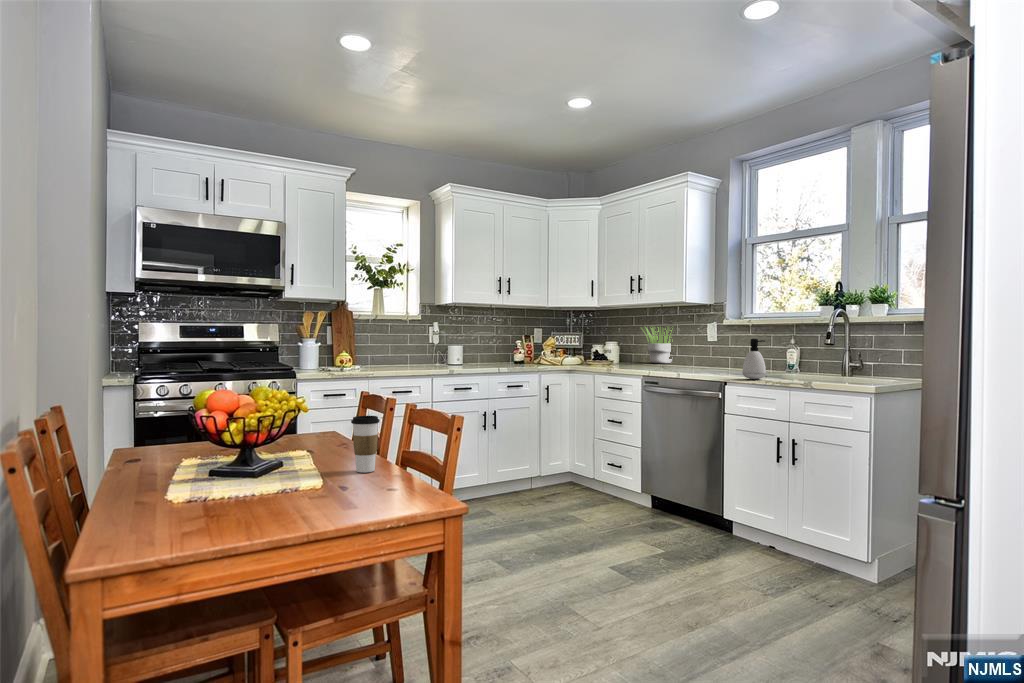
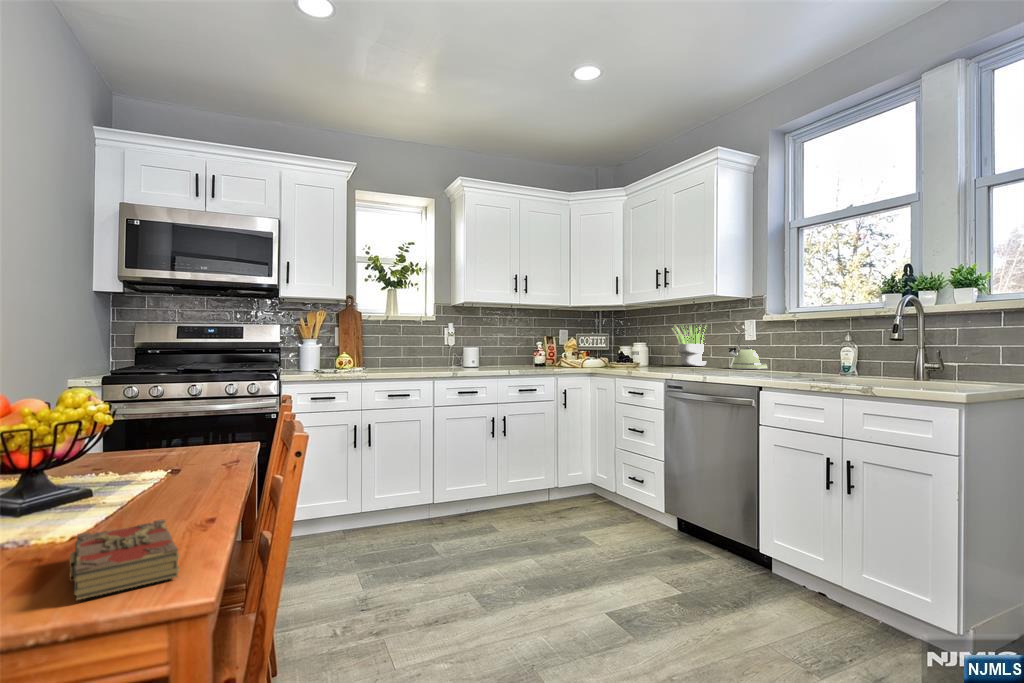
kettle: none [693,331,726,366] -> present [728,330,767,369]
soap dispenser: present [743,339,766,379] -> none [781,333,811,383]
coffee cup: present [351,416,380,473] -> none [159,430,206,514]
book: none [348,470,428,508] -> present [69,519,180,600]

